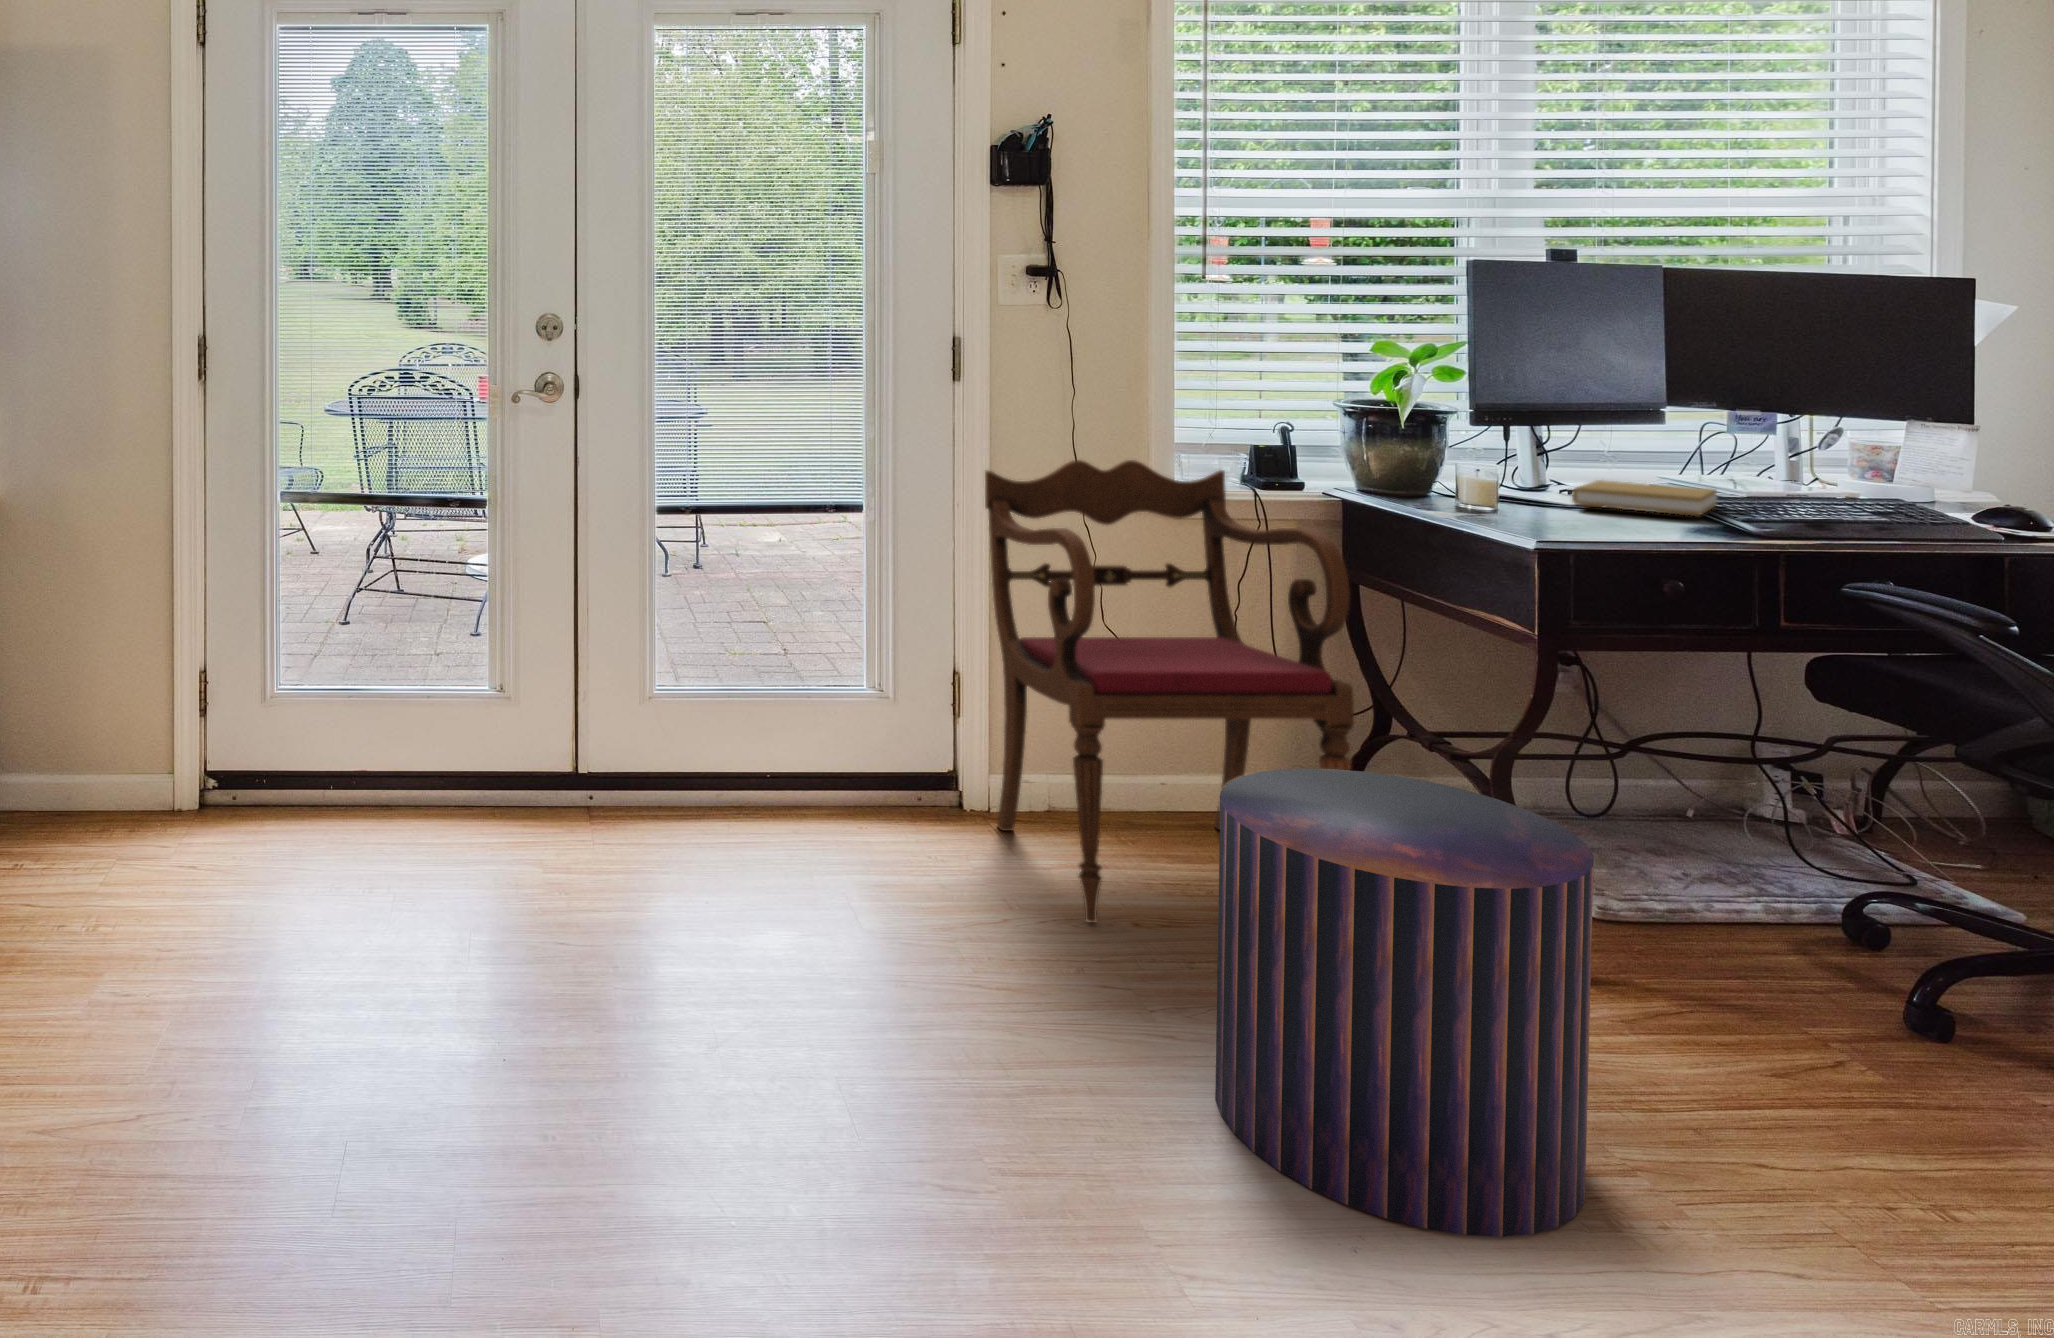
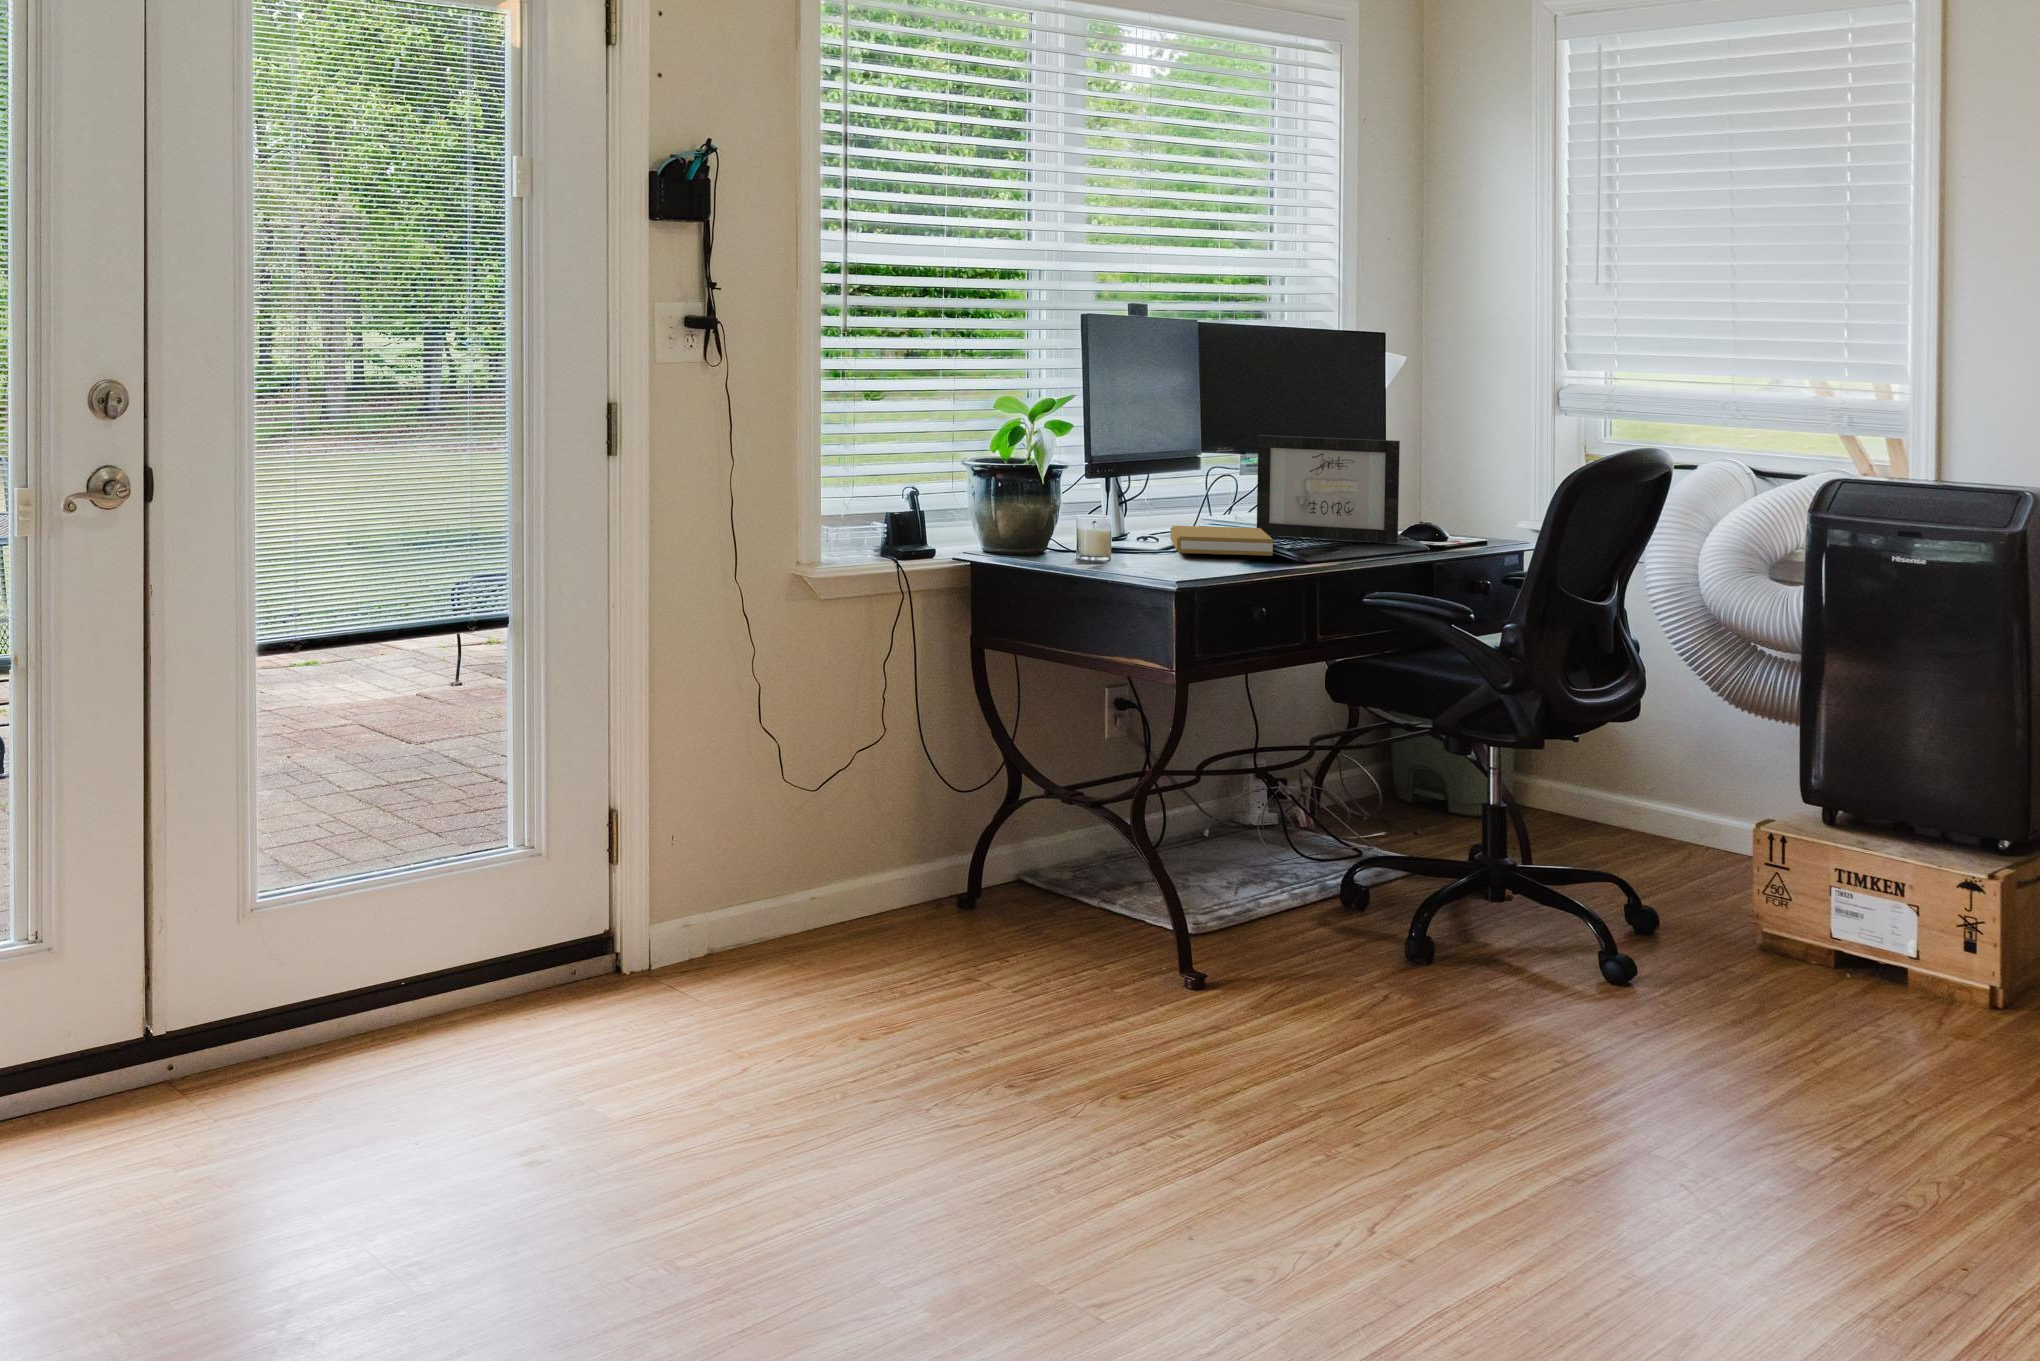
picture frame: none [1725,388,1935,519] -> present [1257,435,1400,543]
armchair: present [985,460,1354,923] -> none [651,535,1043,1065]
pouf: present [1215,768,1594,1237] -> none [1037,844,1361,1286]

